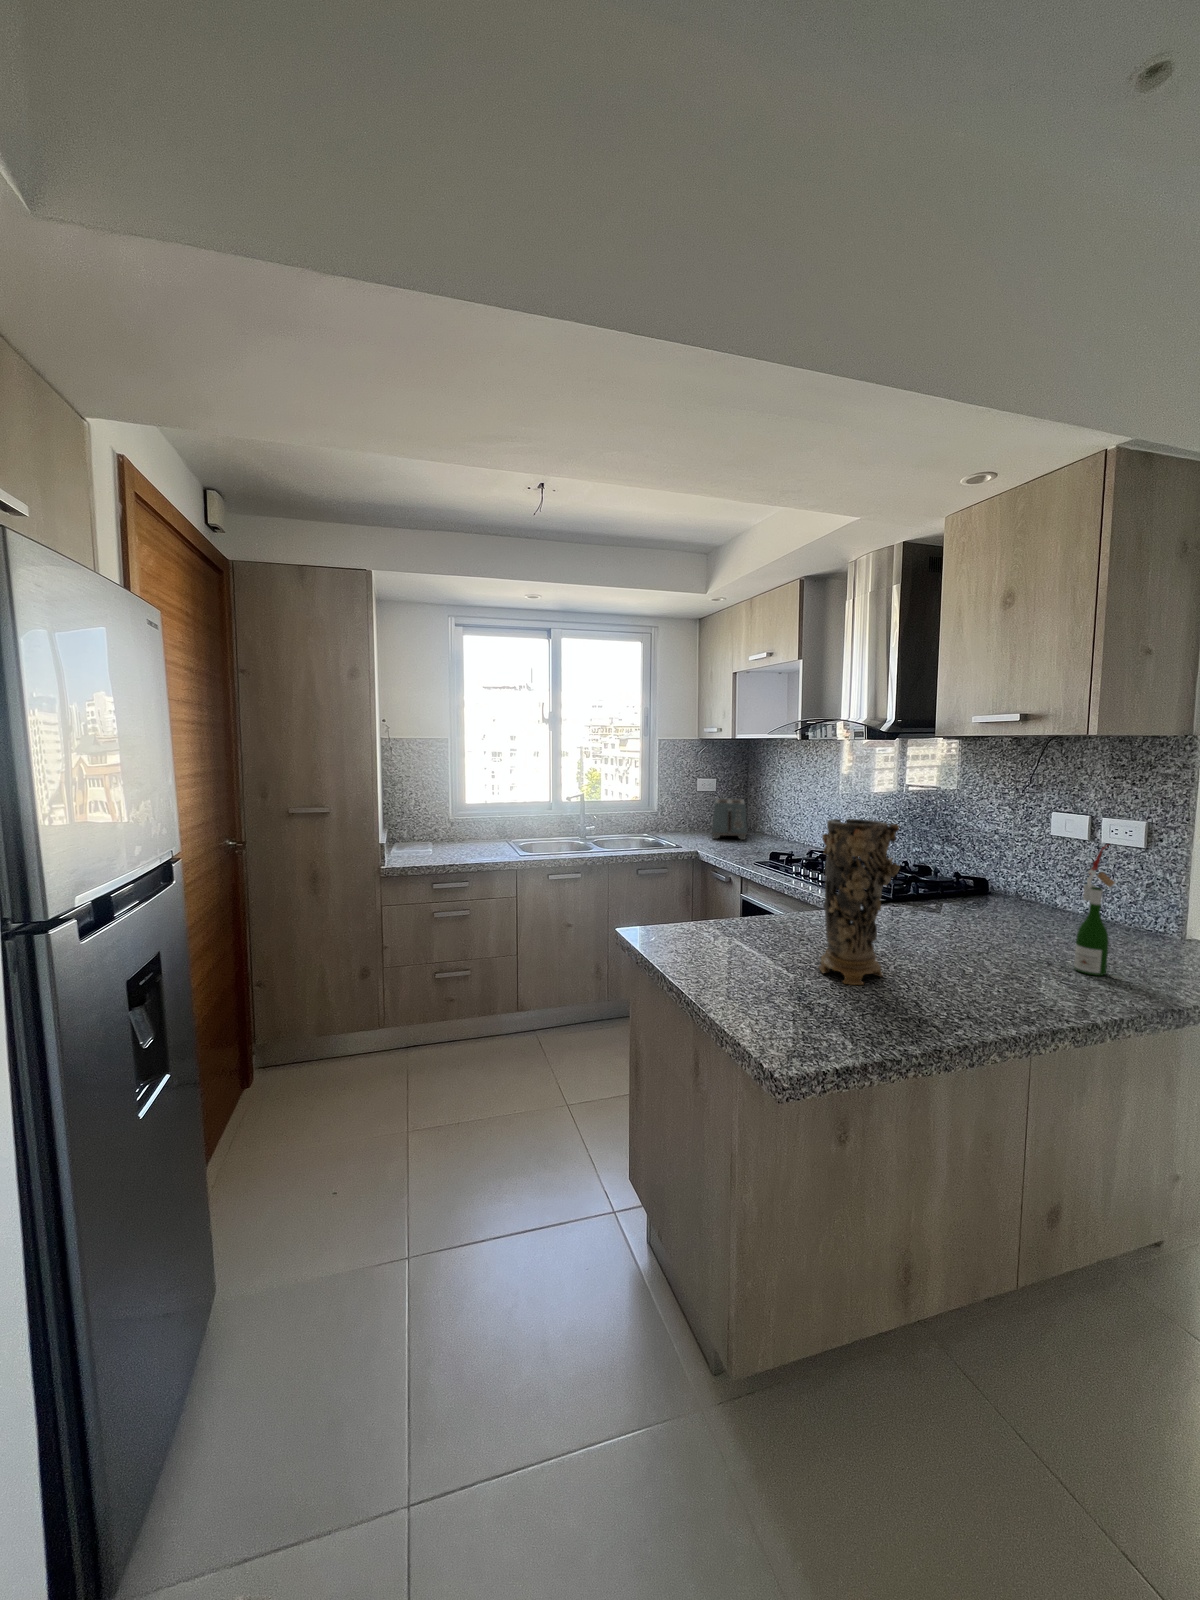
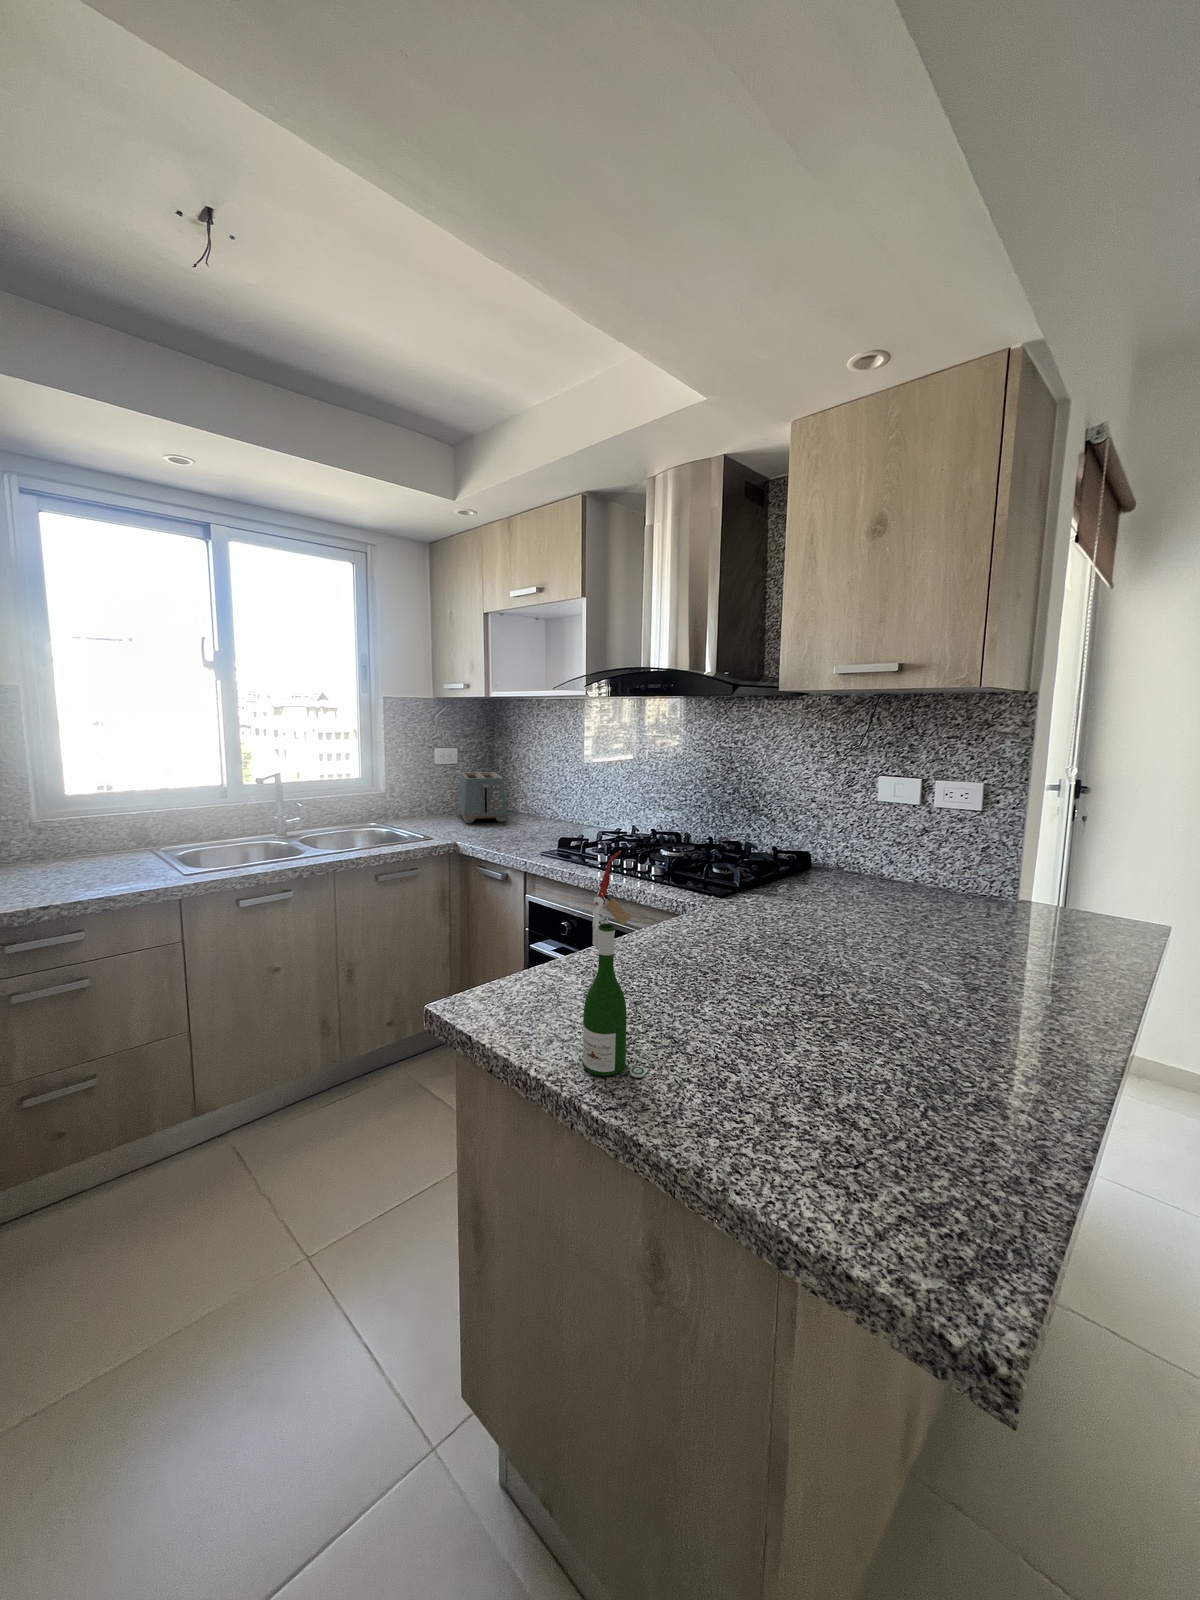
decorative vase: present [819,819,899,985] -> none [799,804,930,1077]
wine bottle: present [1074,845,1122,979] -> present [583,851,645,1077]

